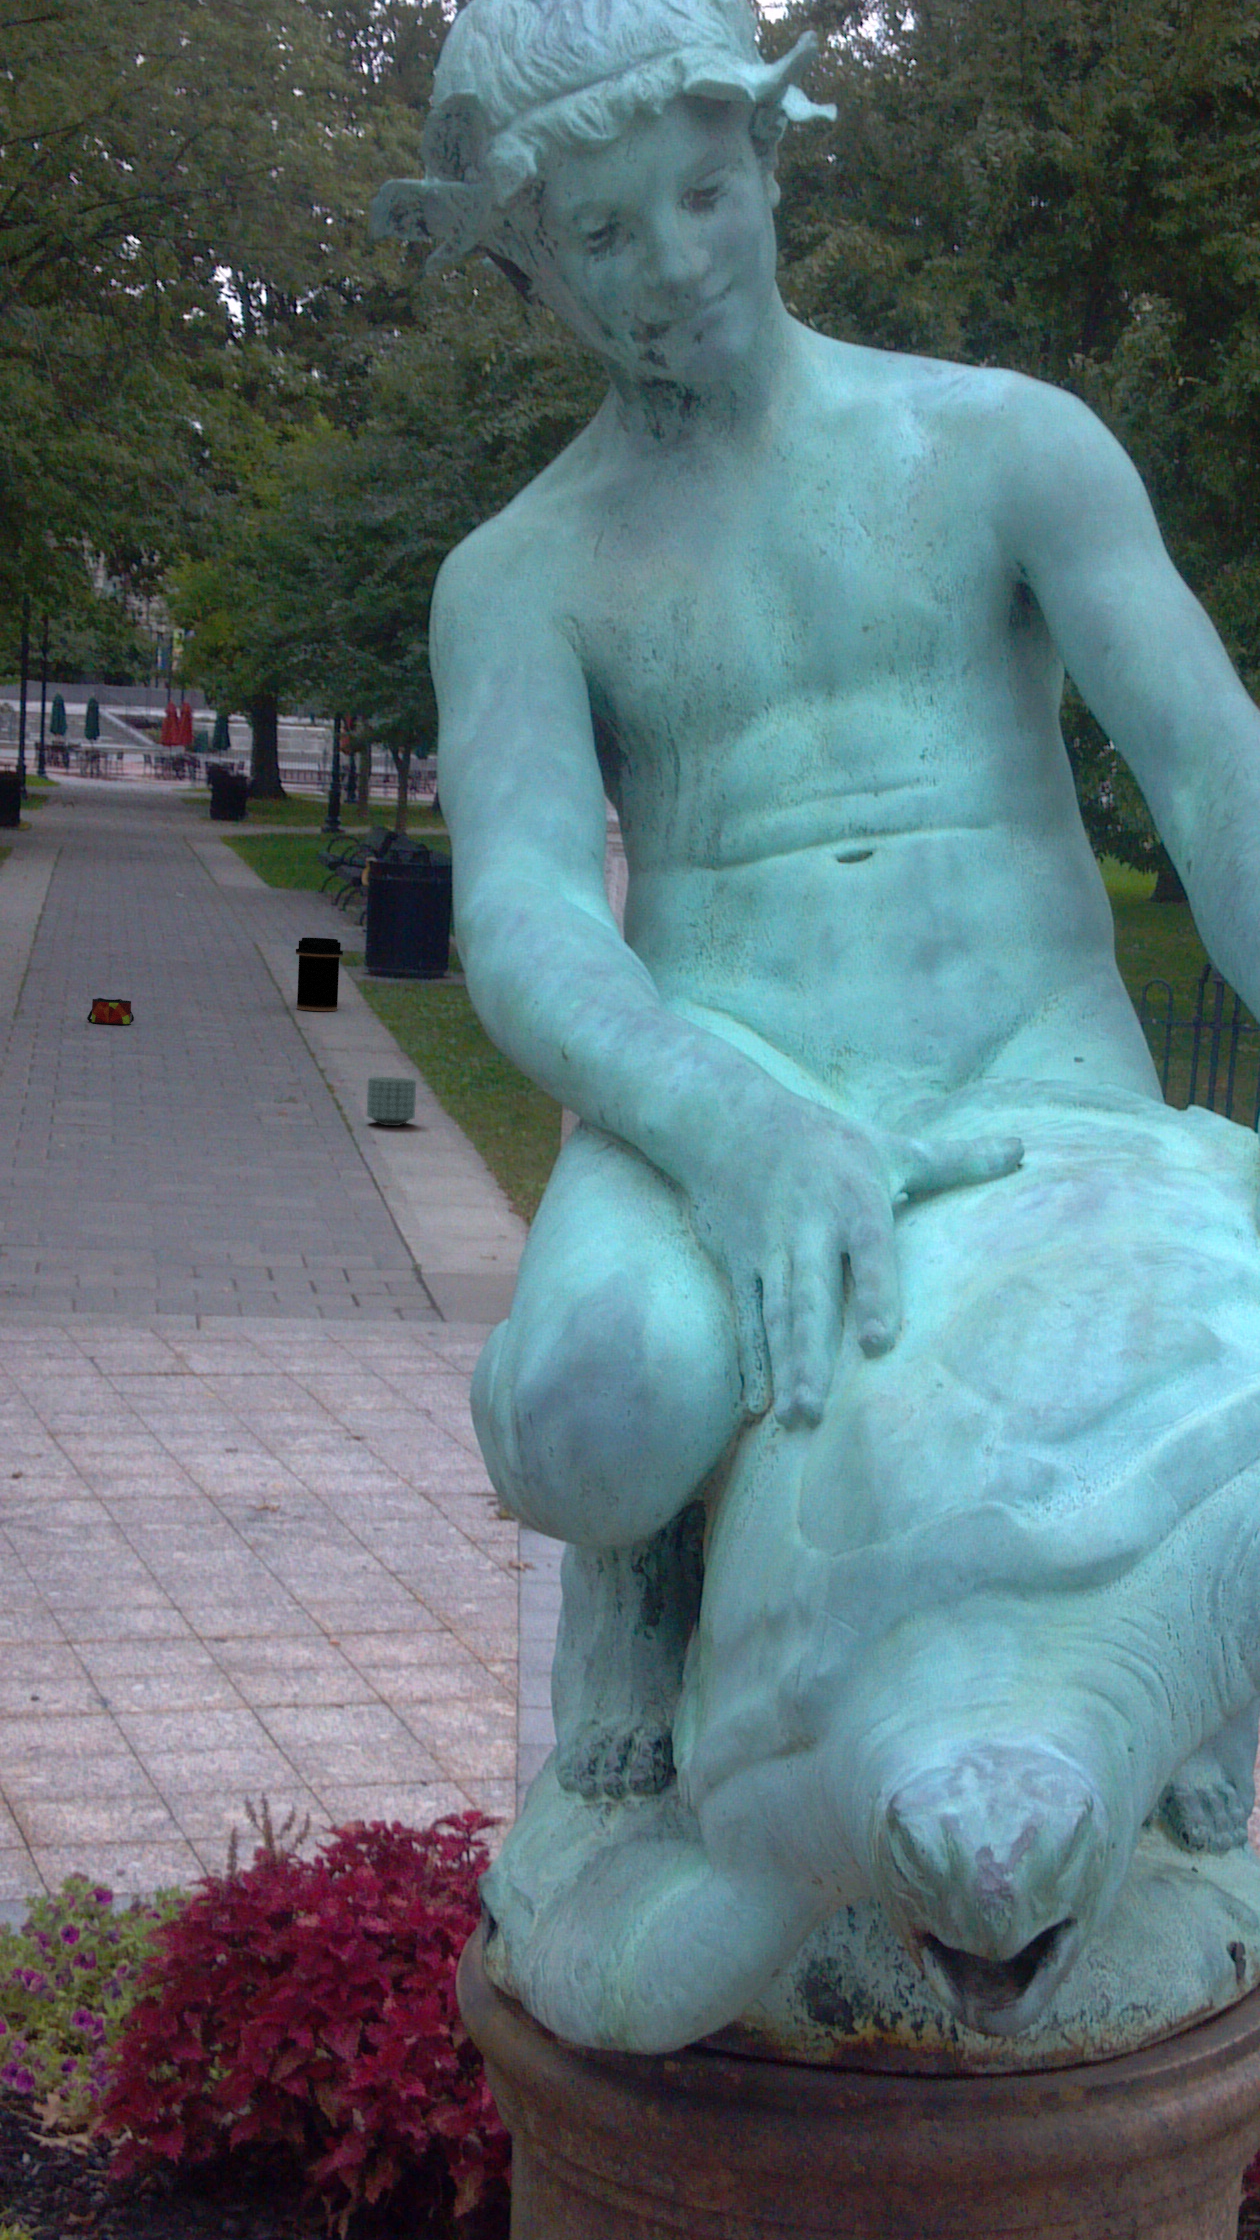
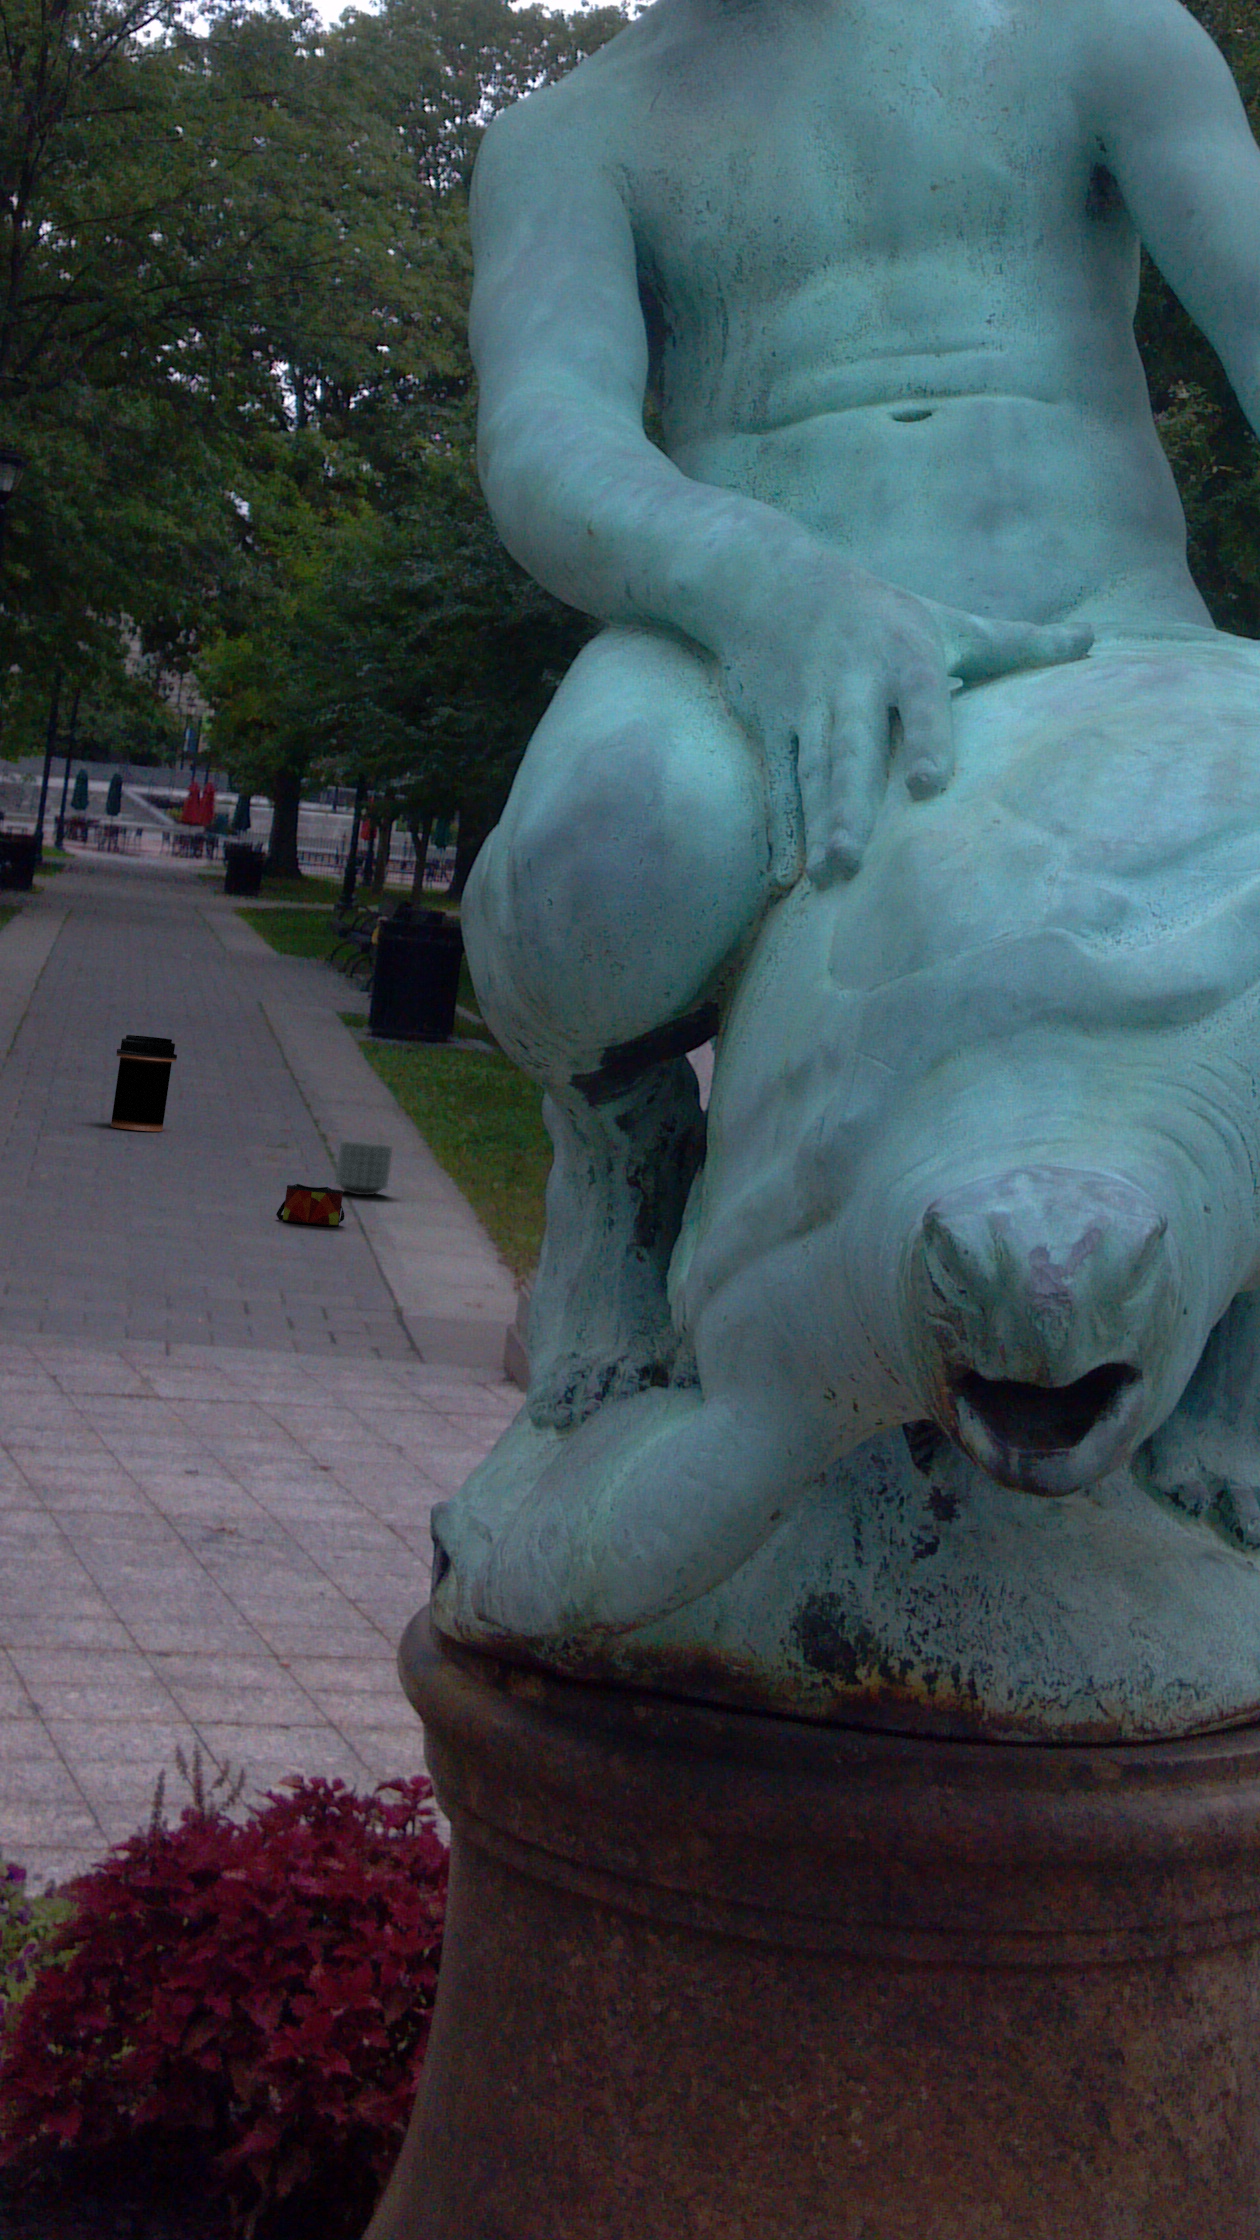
trash can: present [296,938,343,1011] -> present [111,1035,177,1131]
bag: present [87,998,134,1025] -> present [276,1184,345,1226]

